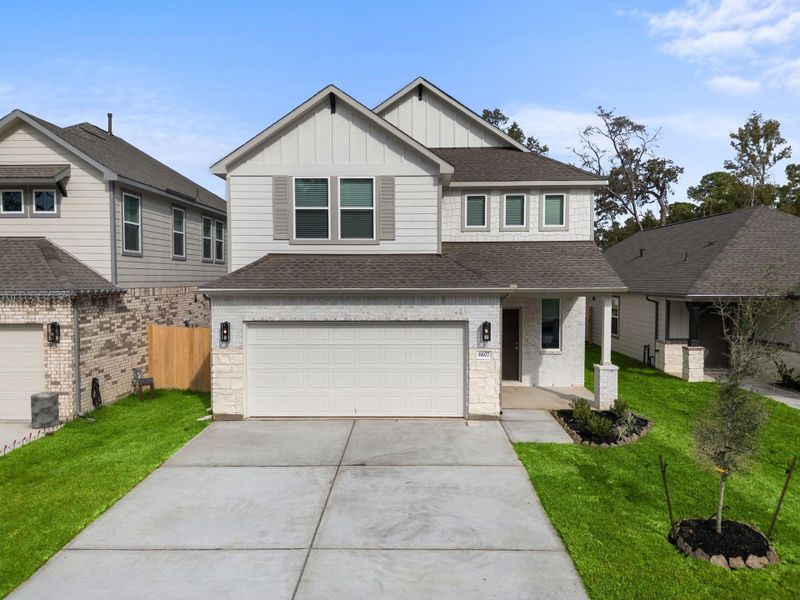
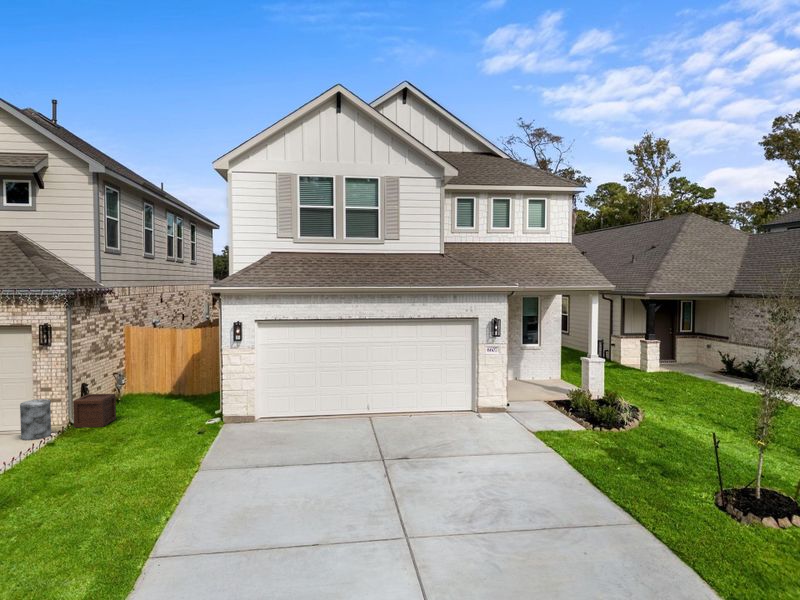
bench: present [138,377,154,401] -> none [120,382,141,408]
wooden crate: none [81,388,123,419] -> present [73,394,116,428]

